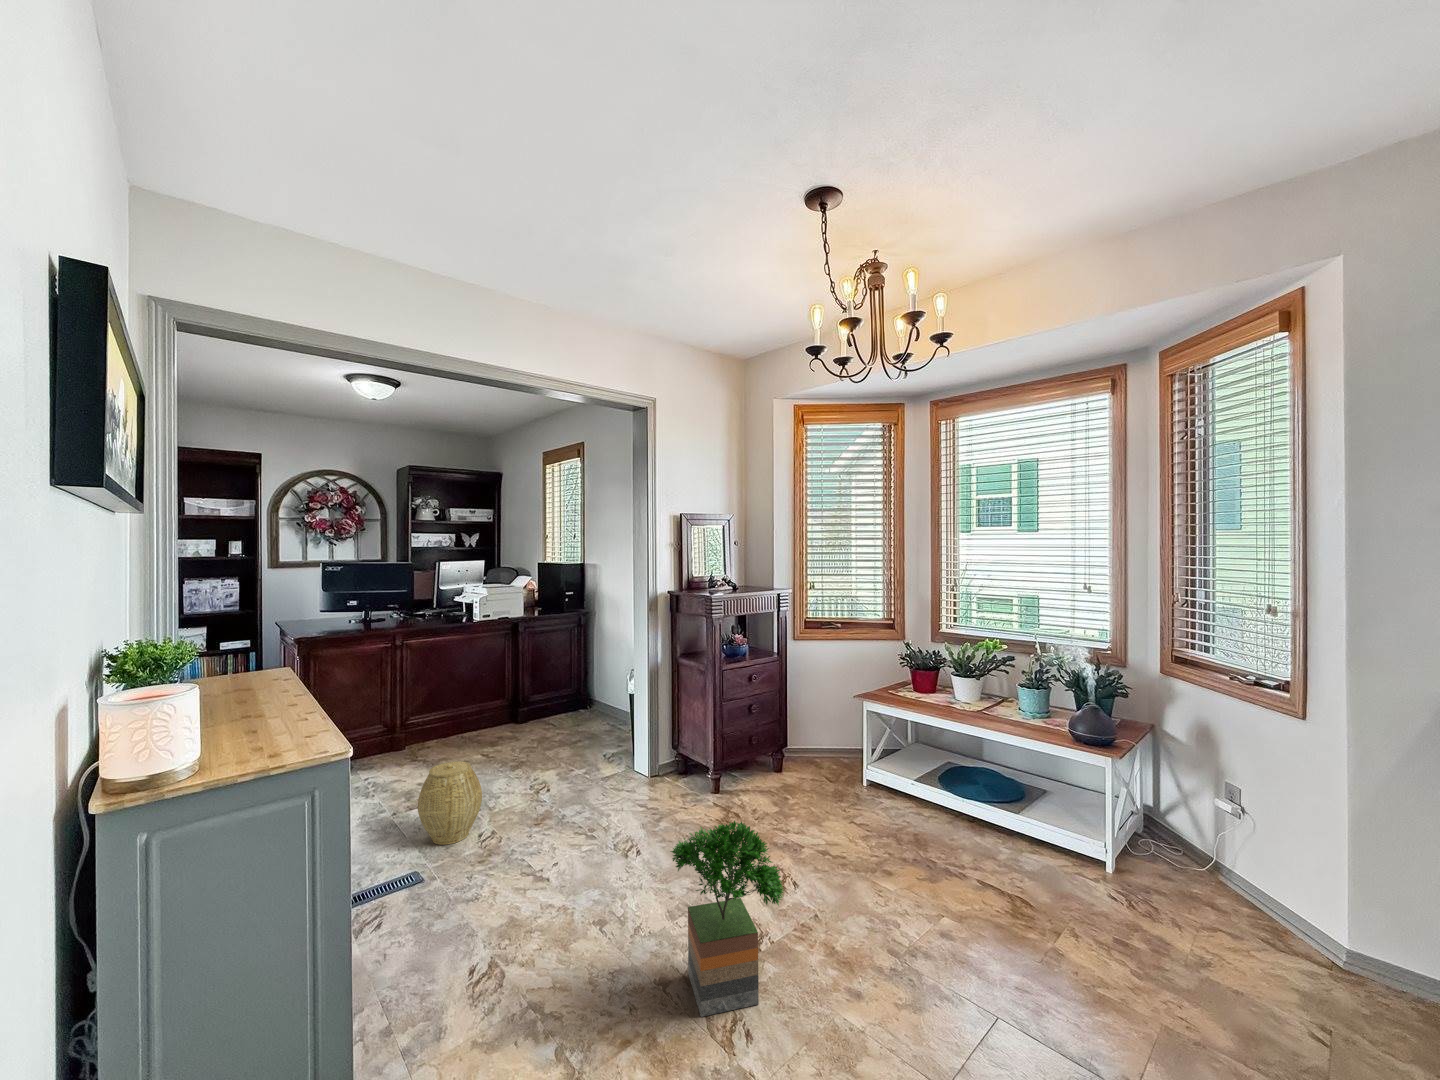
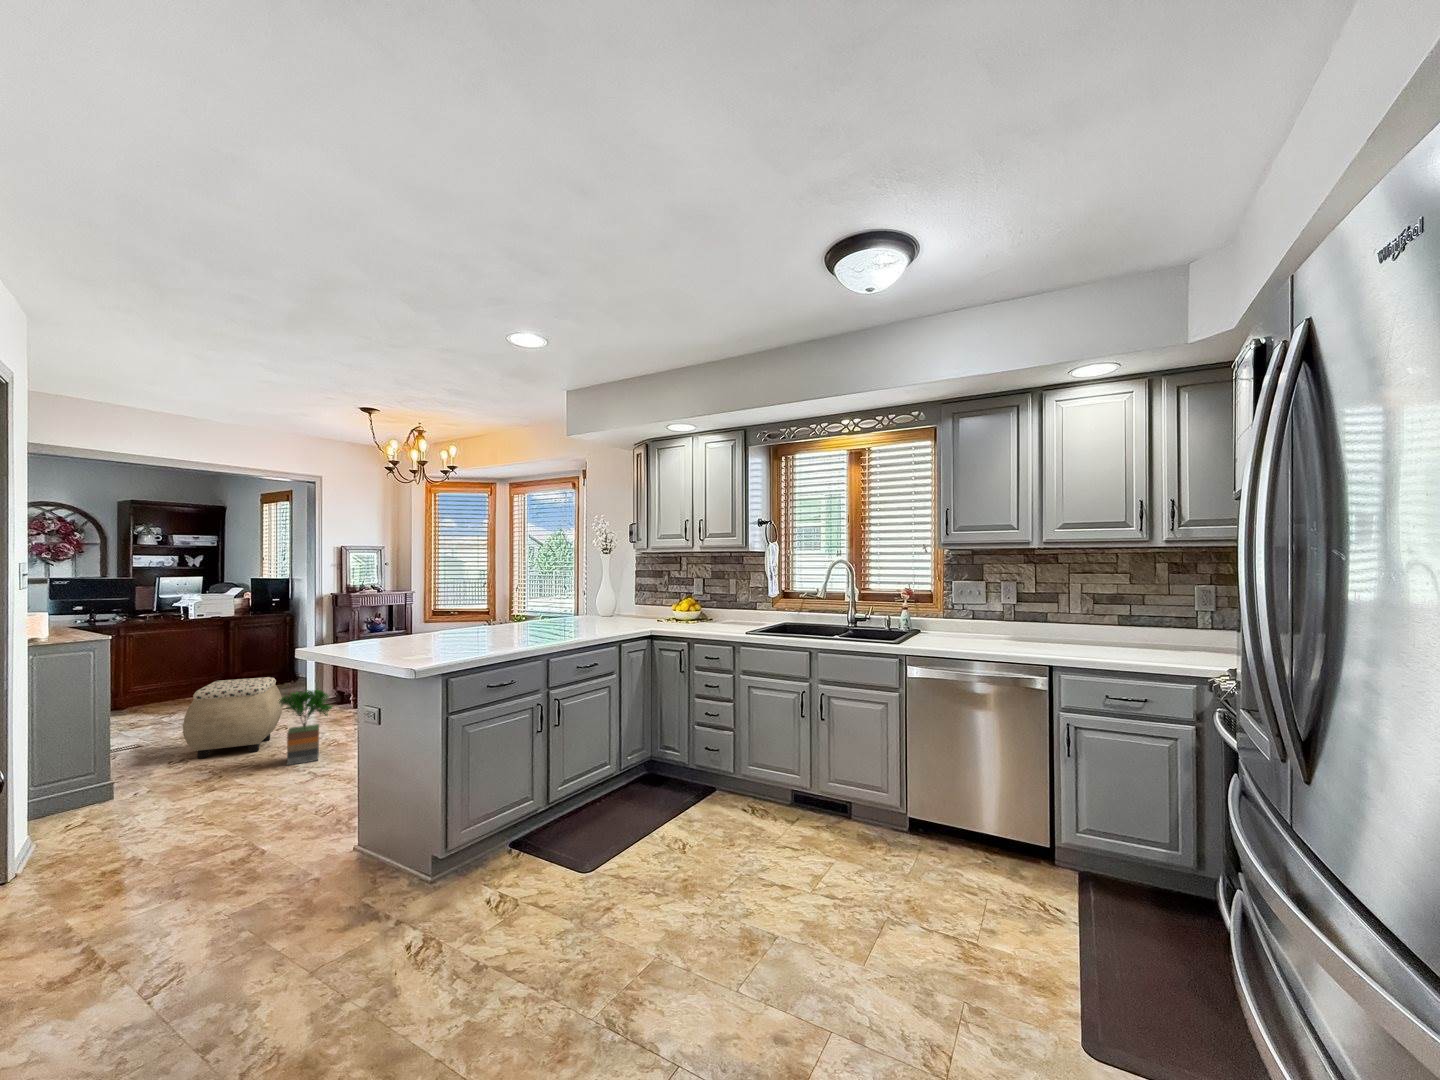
ottoman: none [492,756,634,932] -> present [183,677,282,758]
woven basket: present [418,761,482,845] -> none [136,695,184,741]

